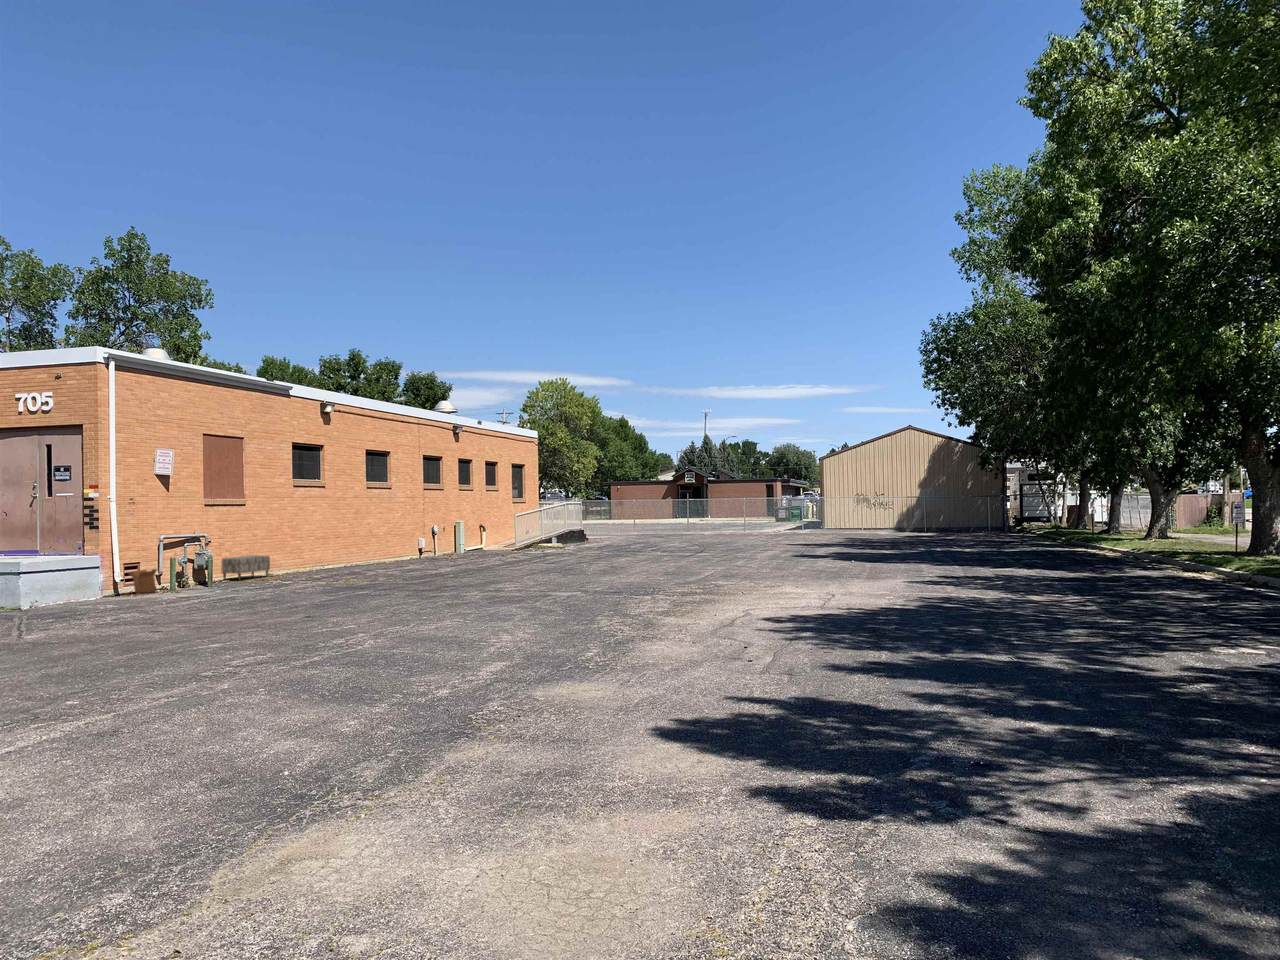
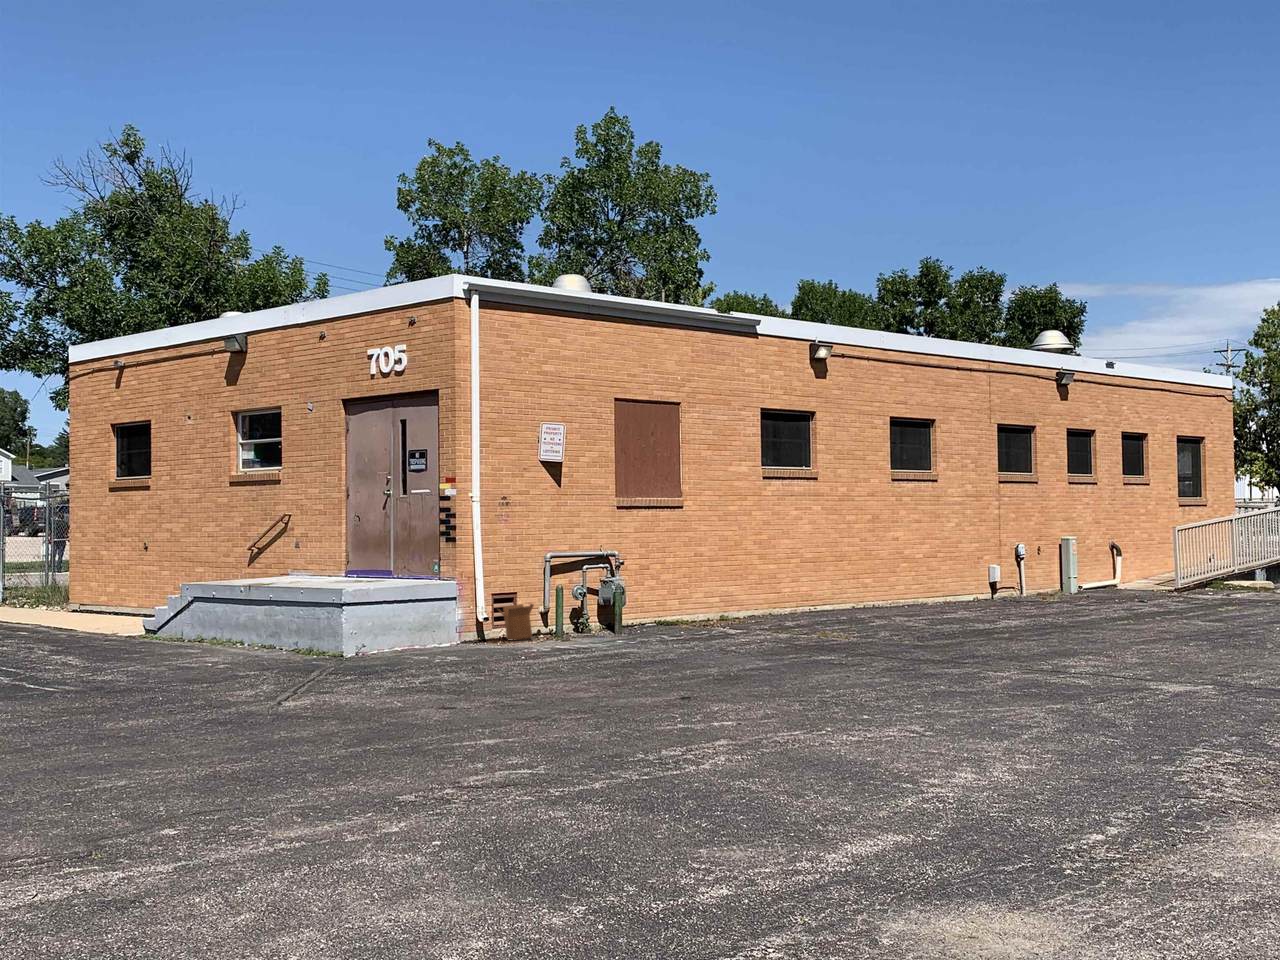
bench: present [222,555,270,580] -> none [644,588,718,627]

